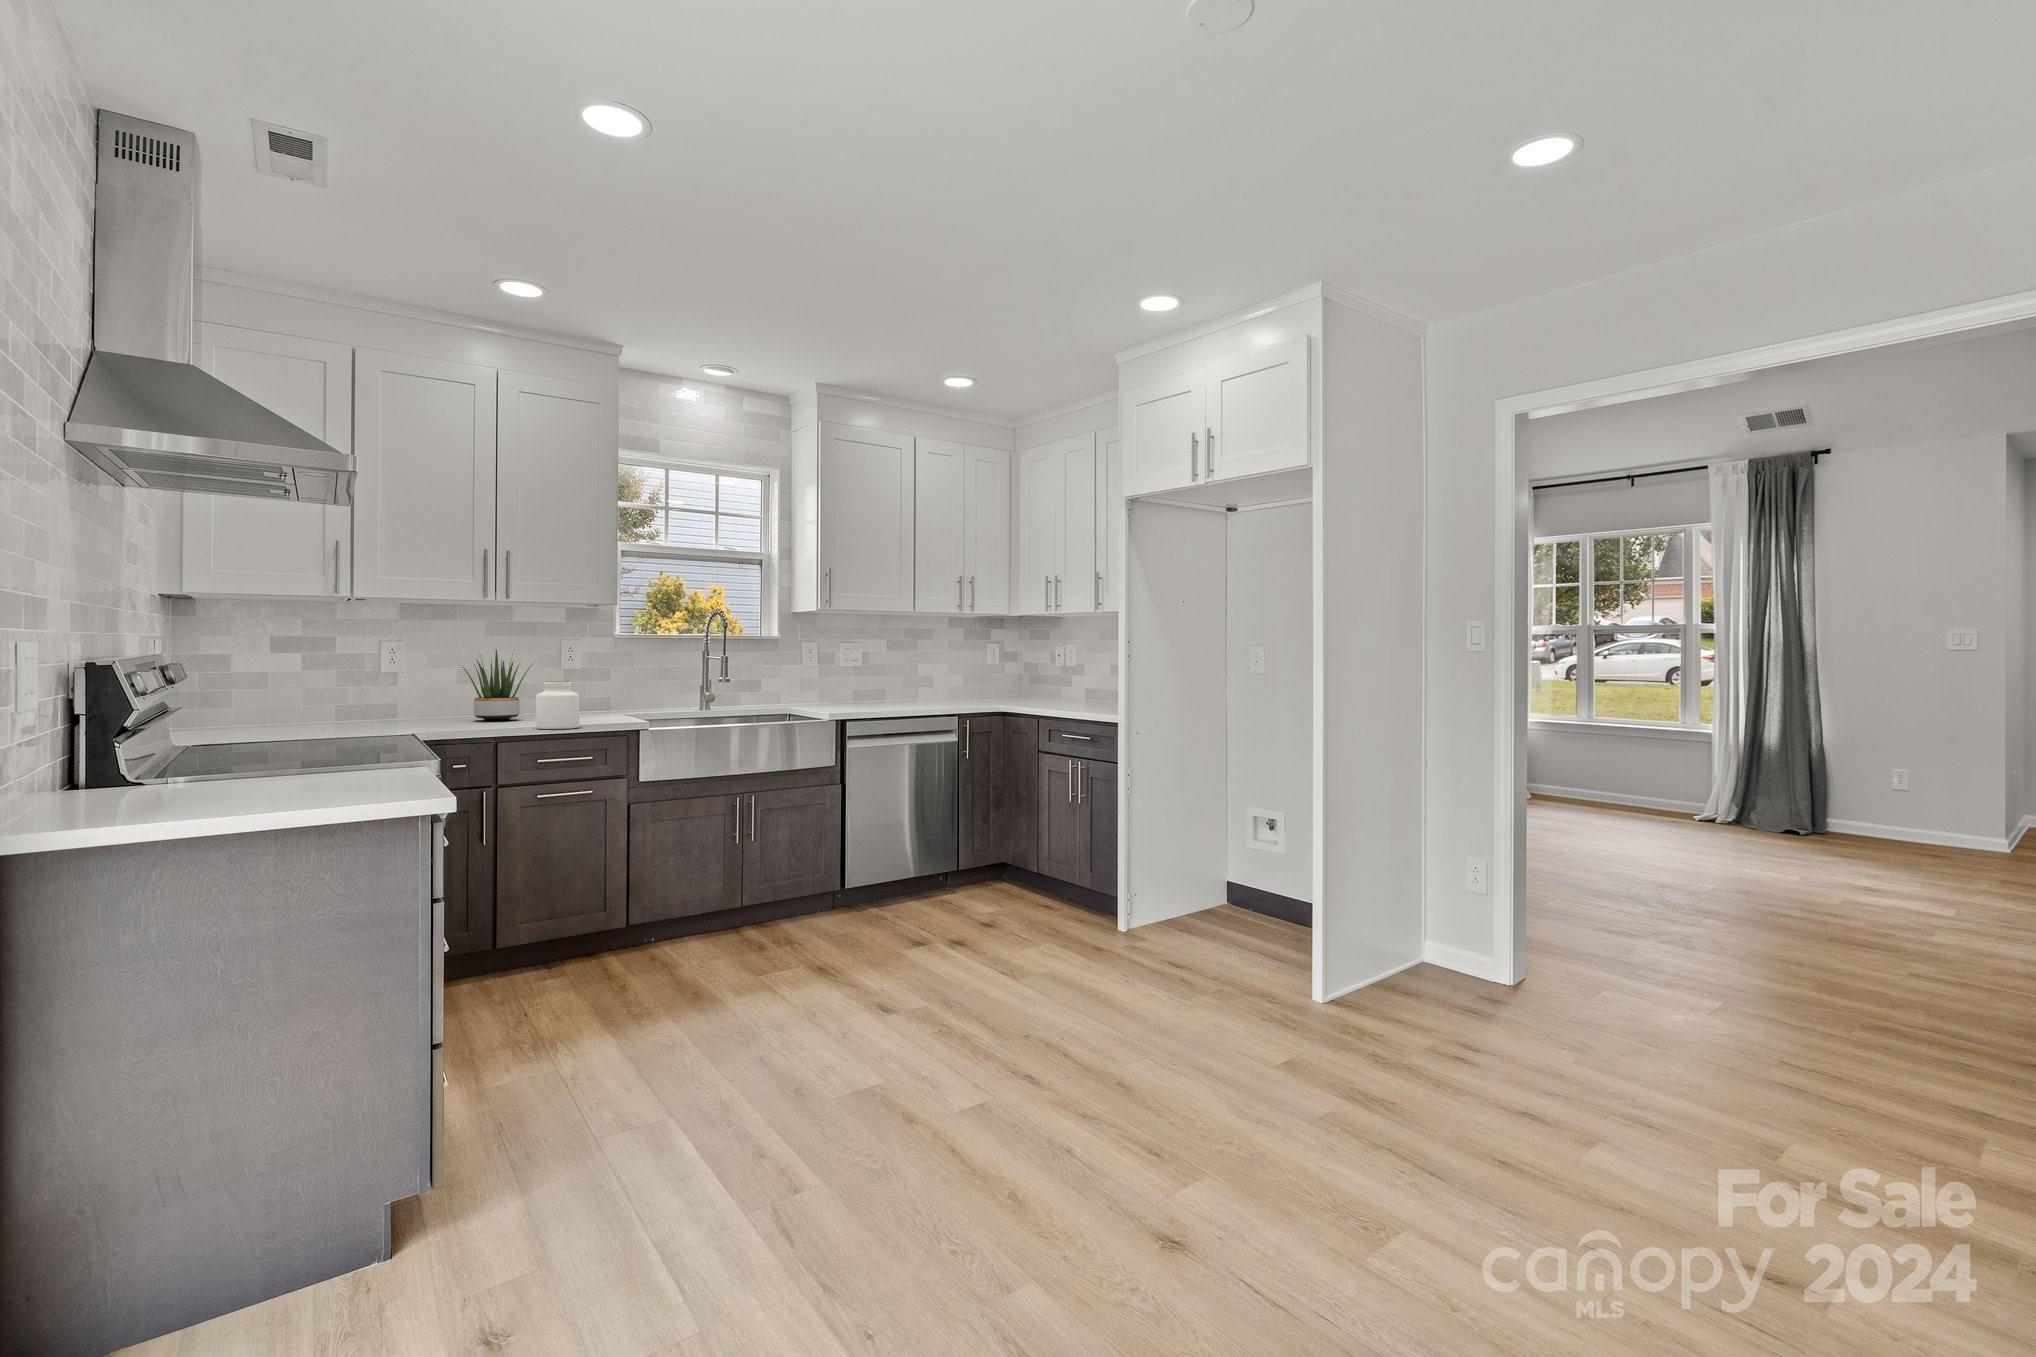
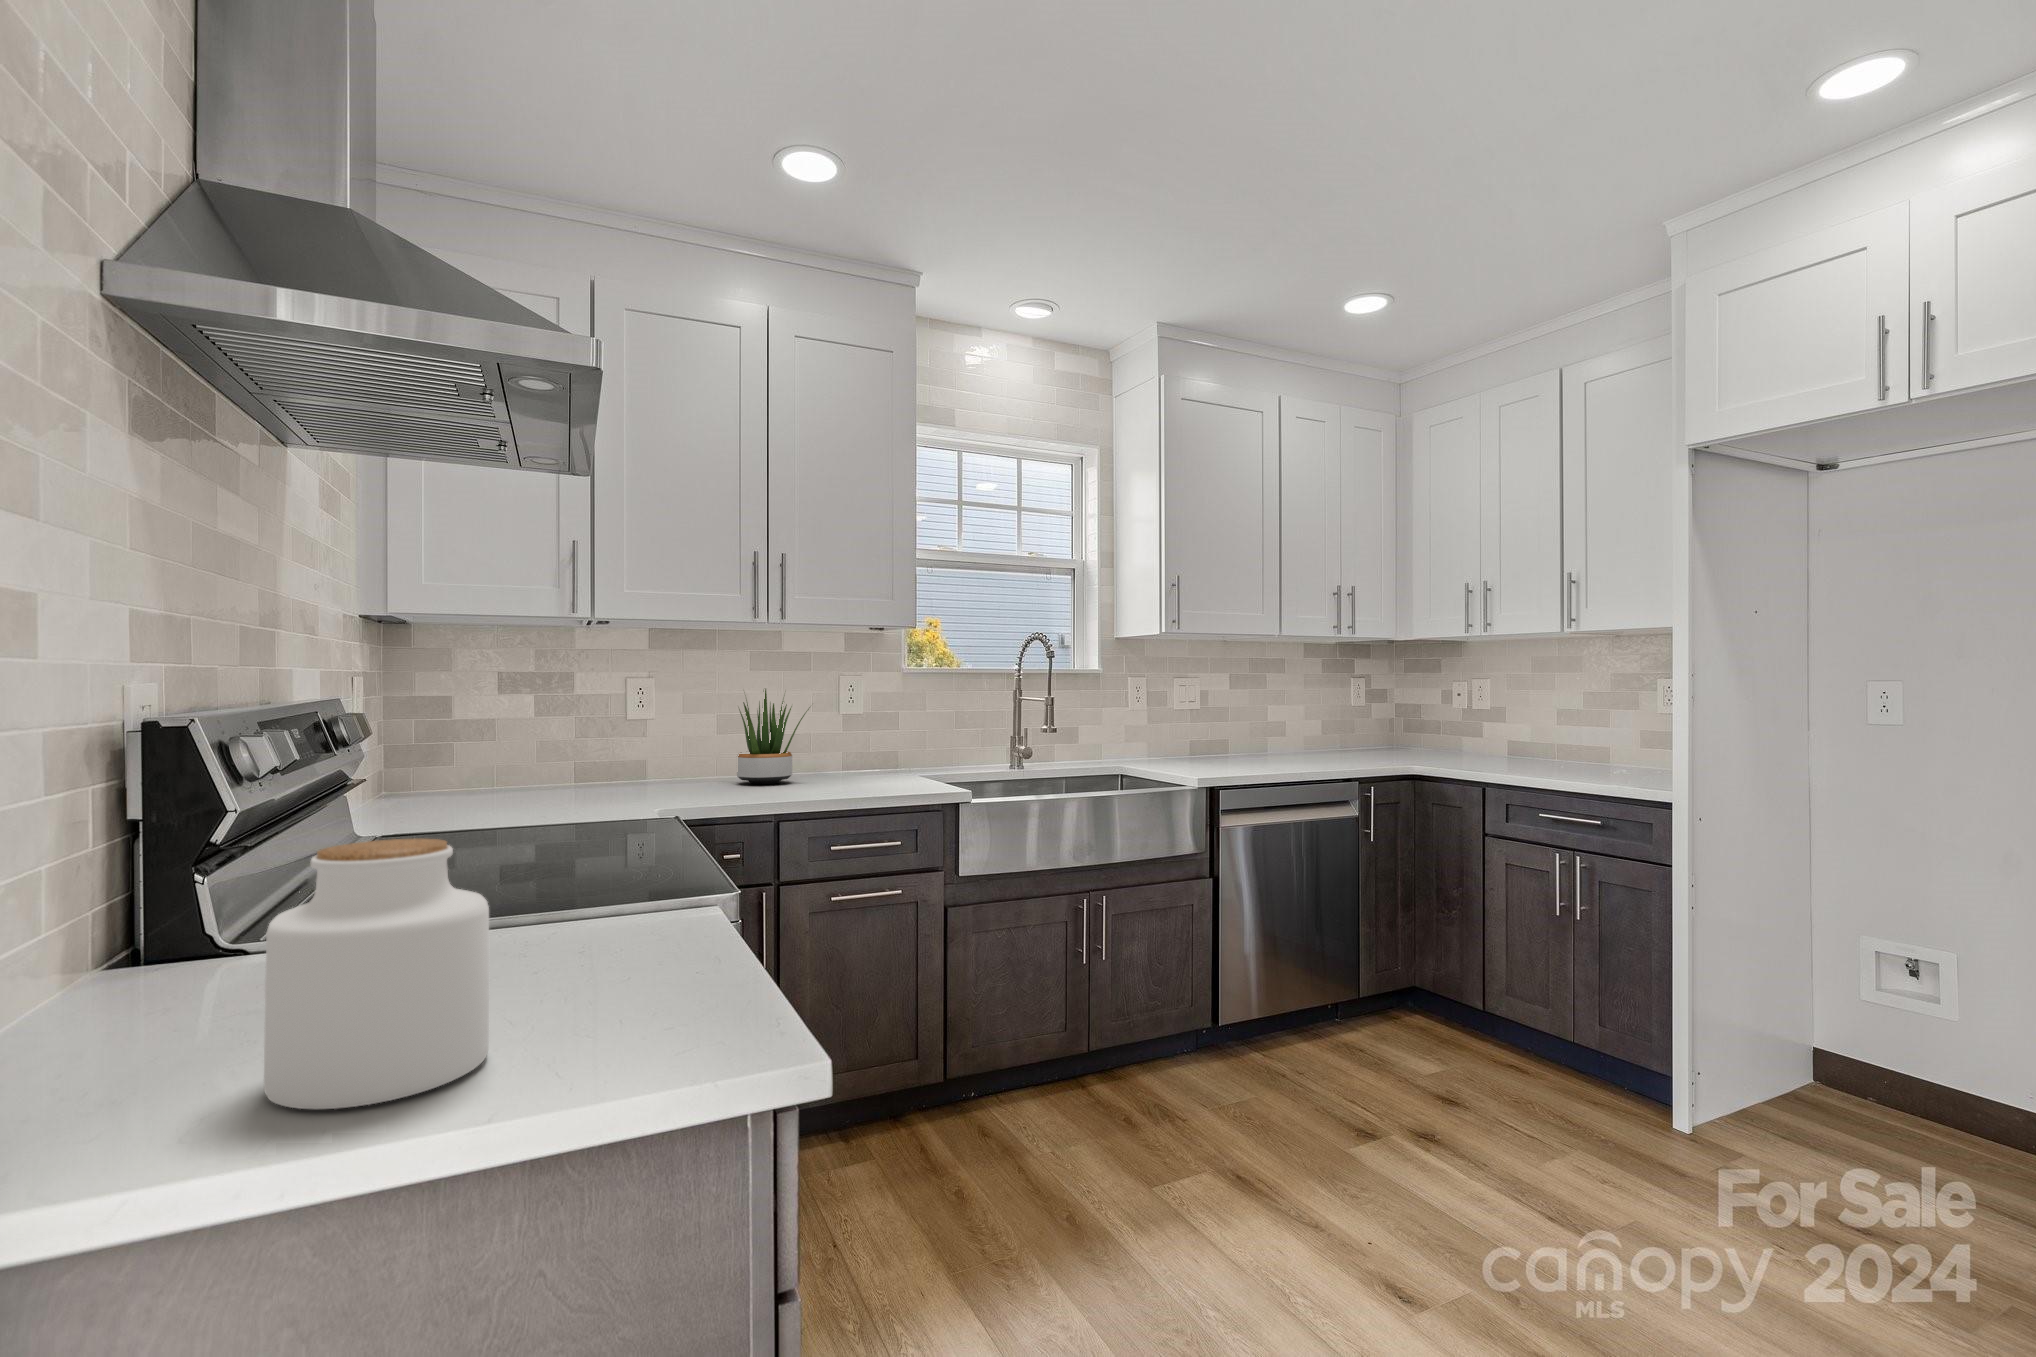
jar: present [536,681,579,729] -> present [264,839,489,1109]

